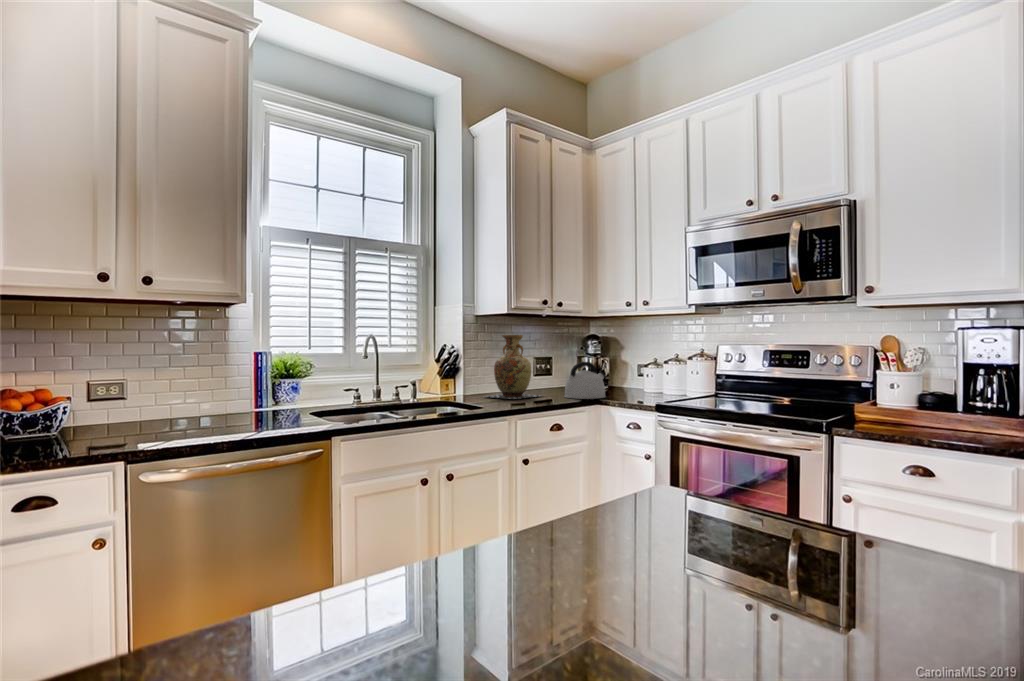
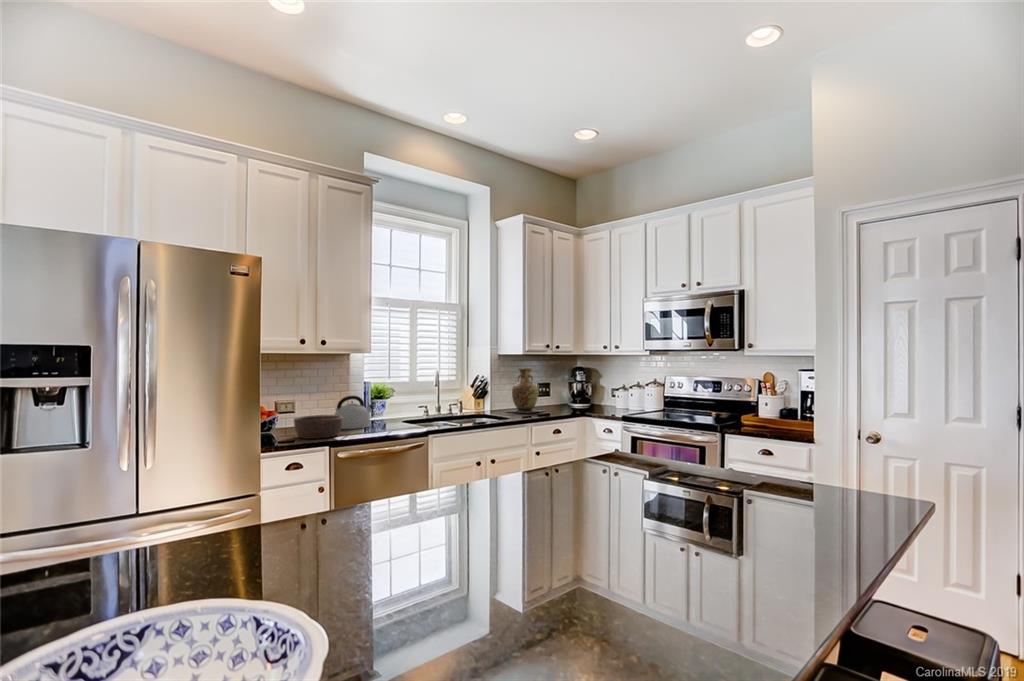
kettle: present [565,362,606,399] -> present [334,396,373,429]
wooden bowl: none [69,404,171,447] -> present [294,415,343,439]

